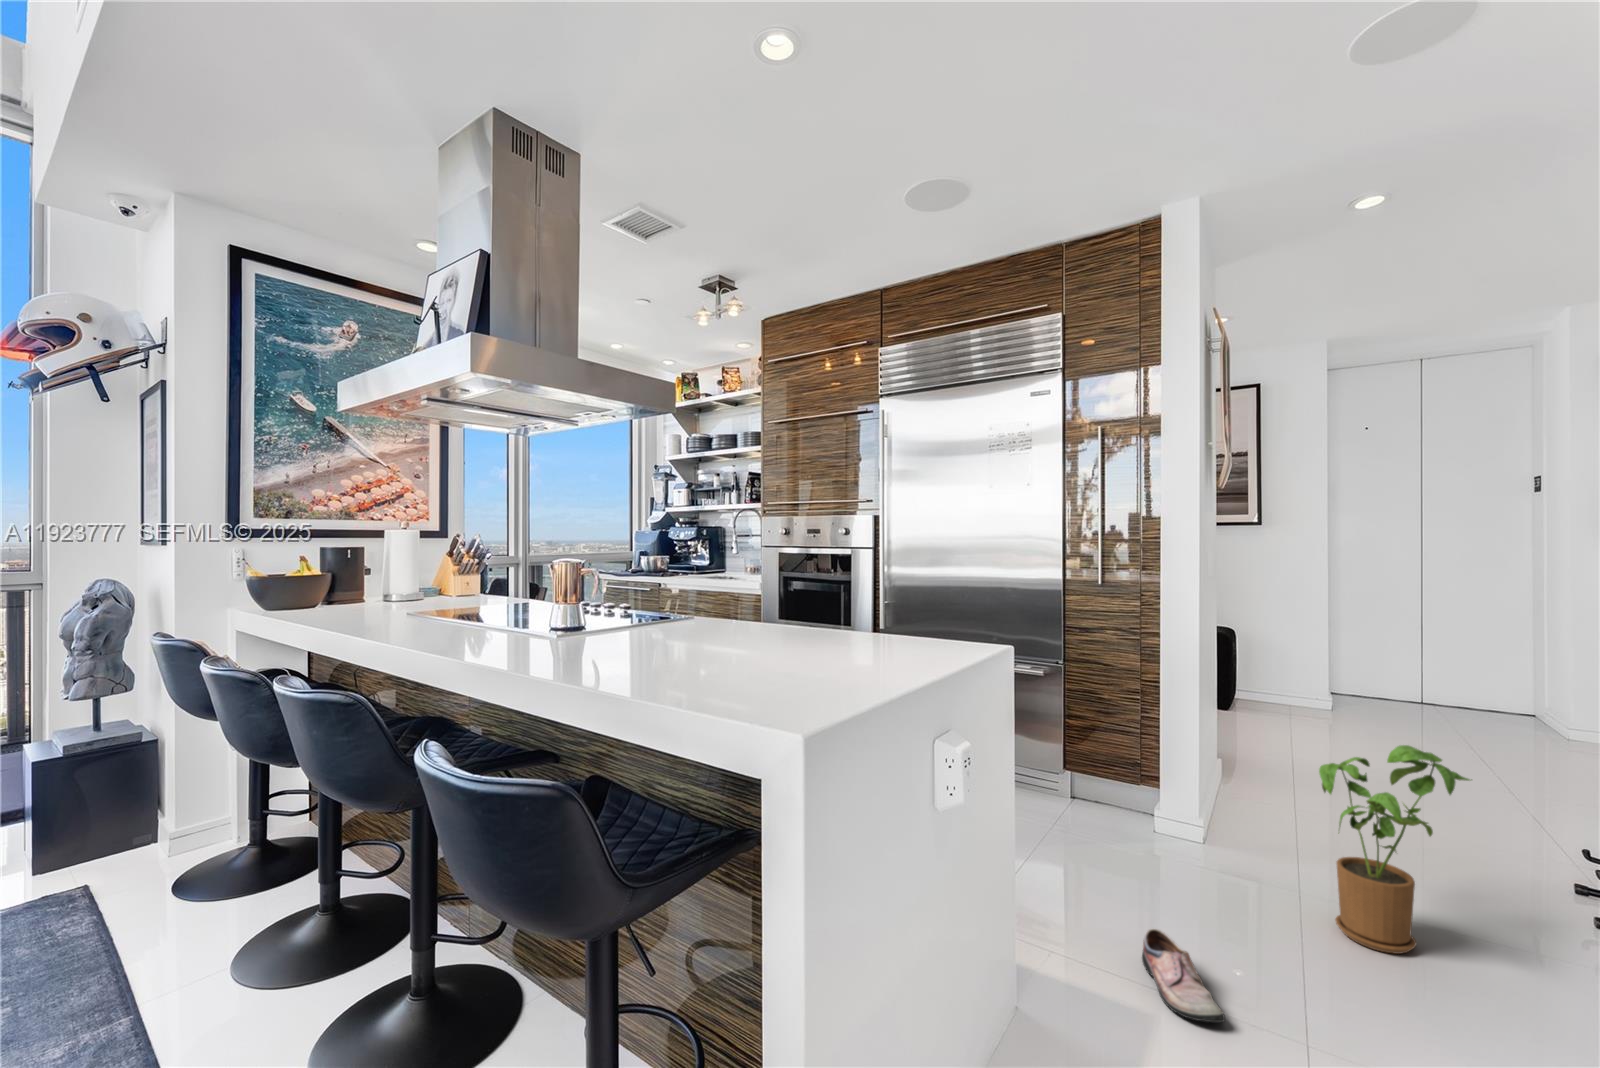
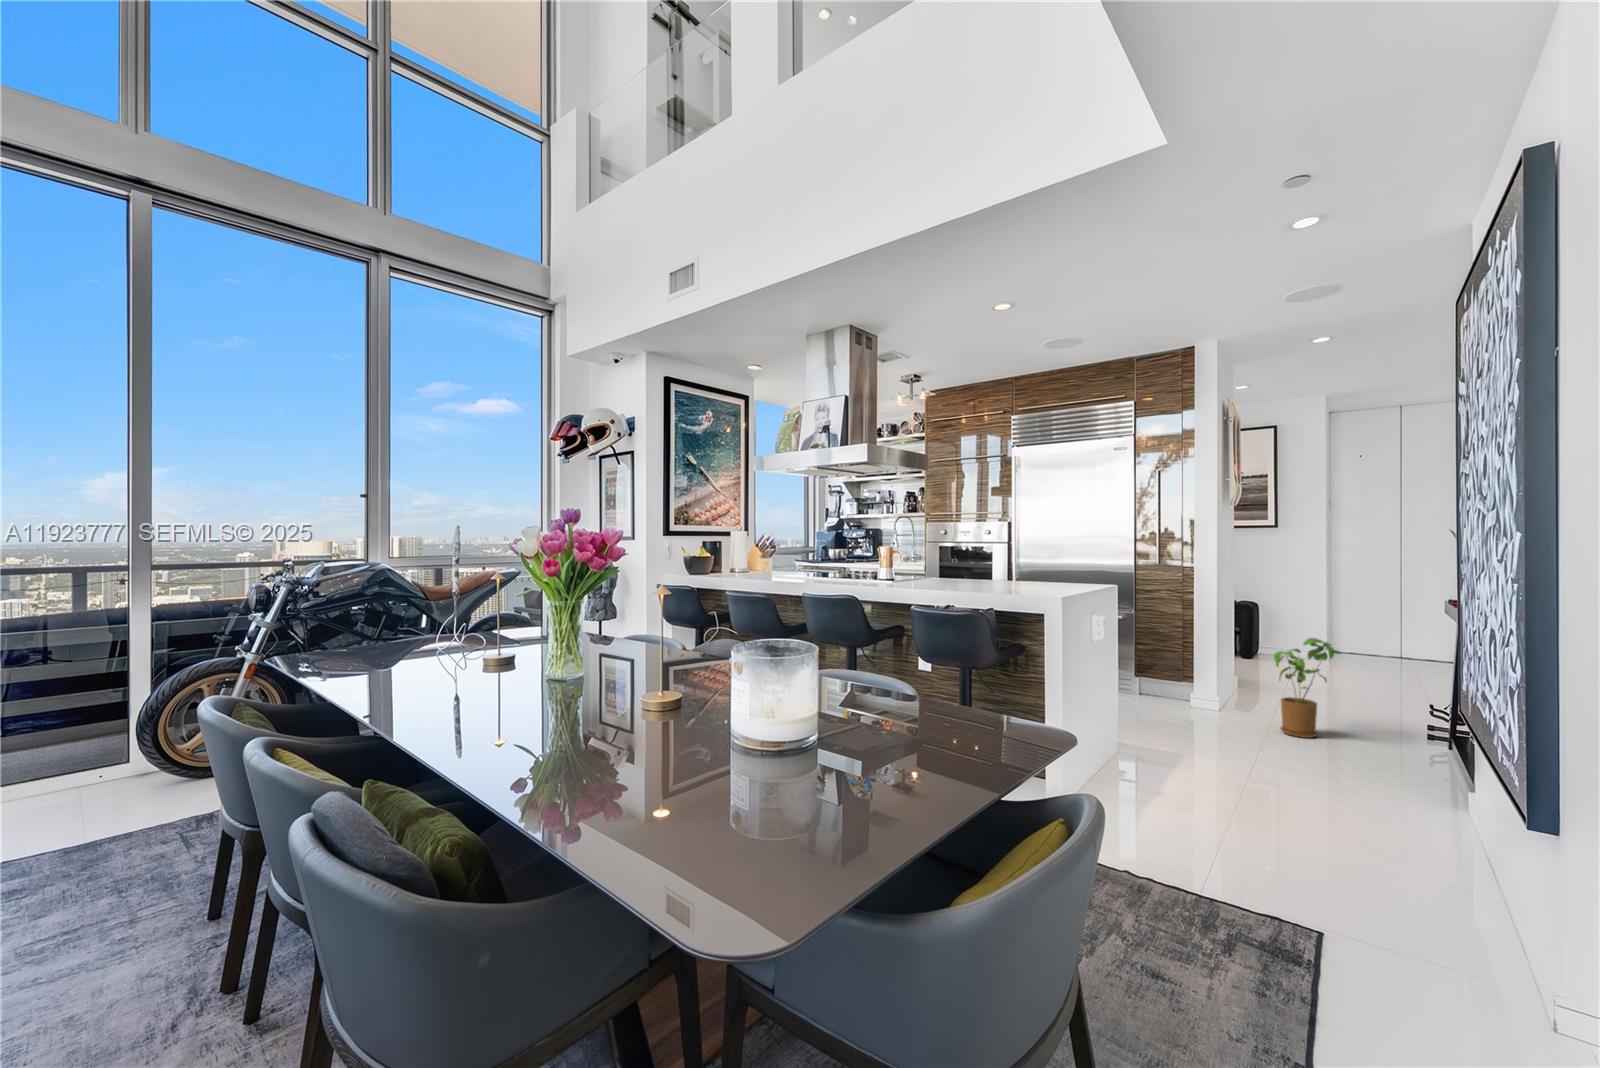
shoe: present [1142,929,1225,1022] -> none [1179,722,1216,750]

